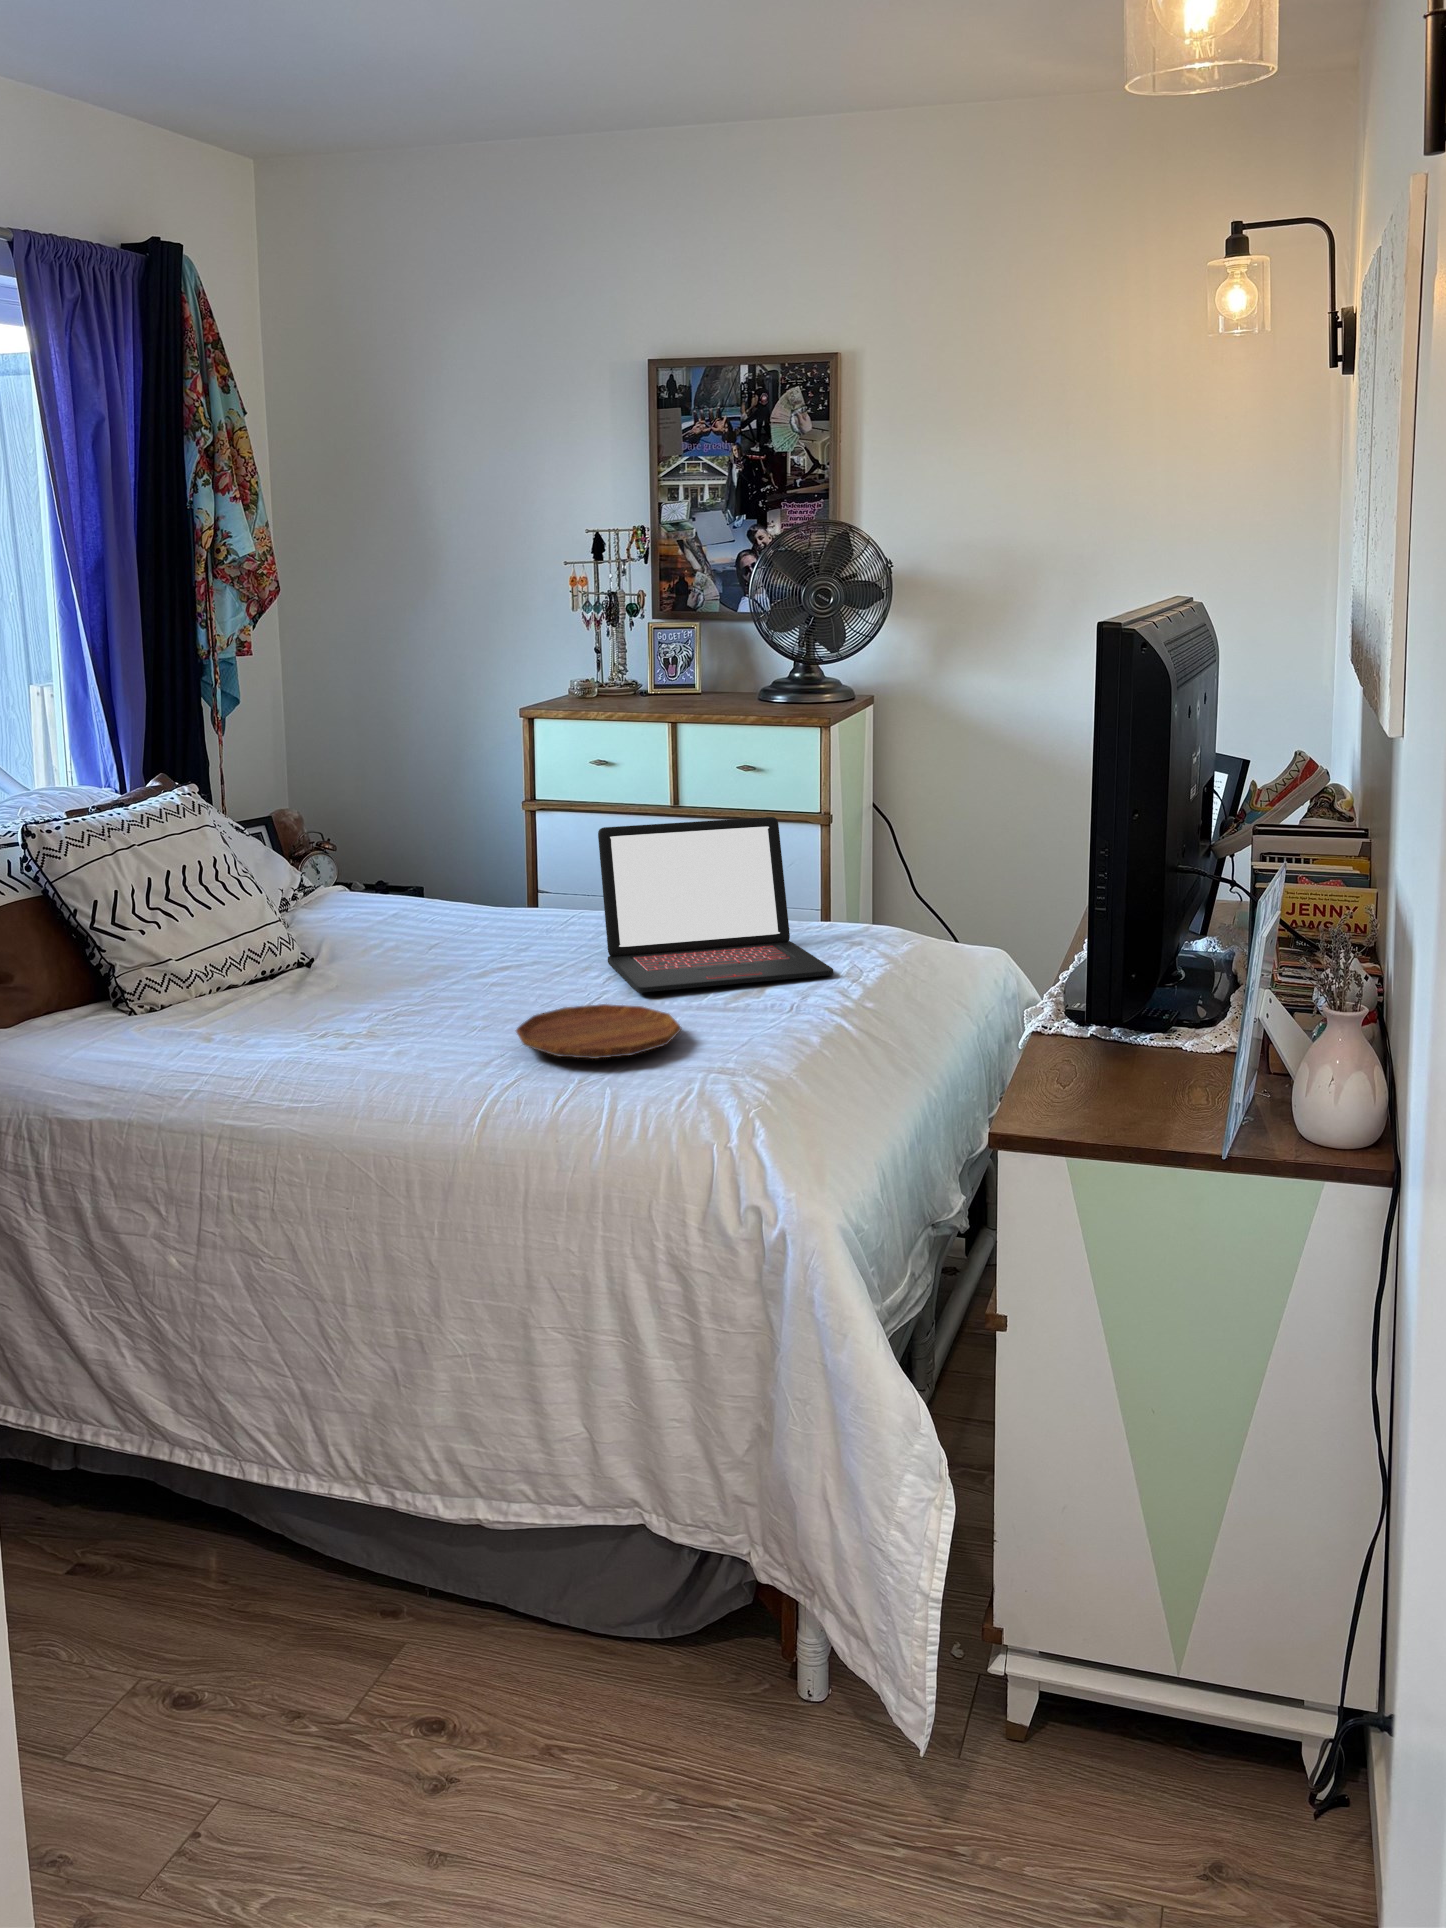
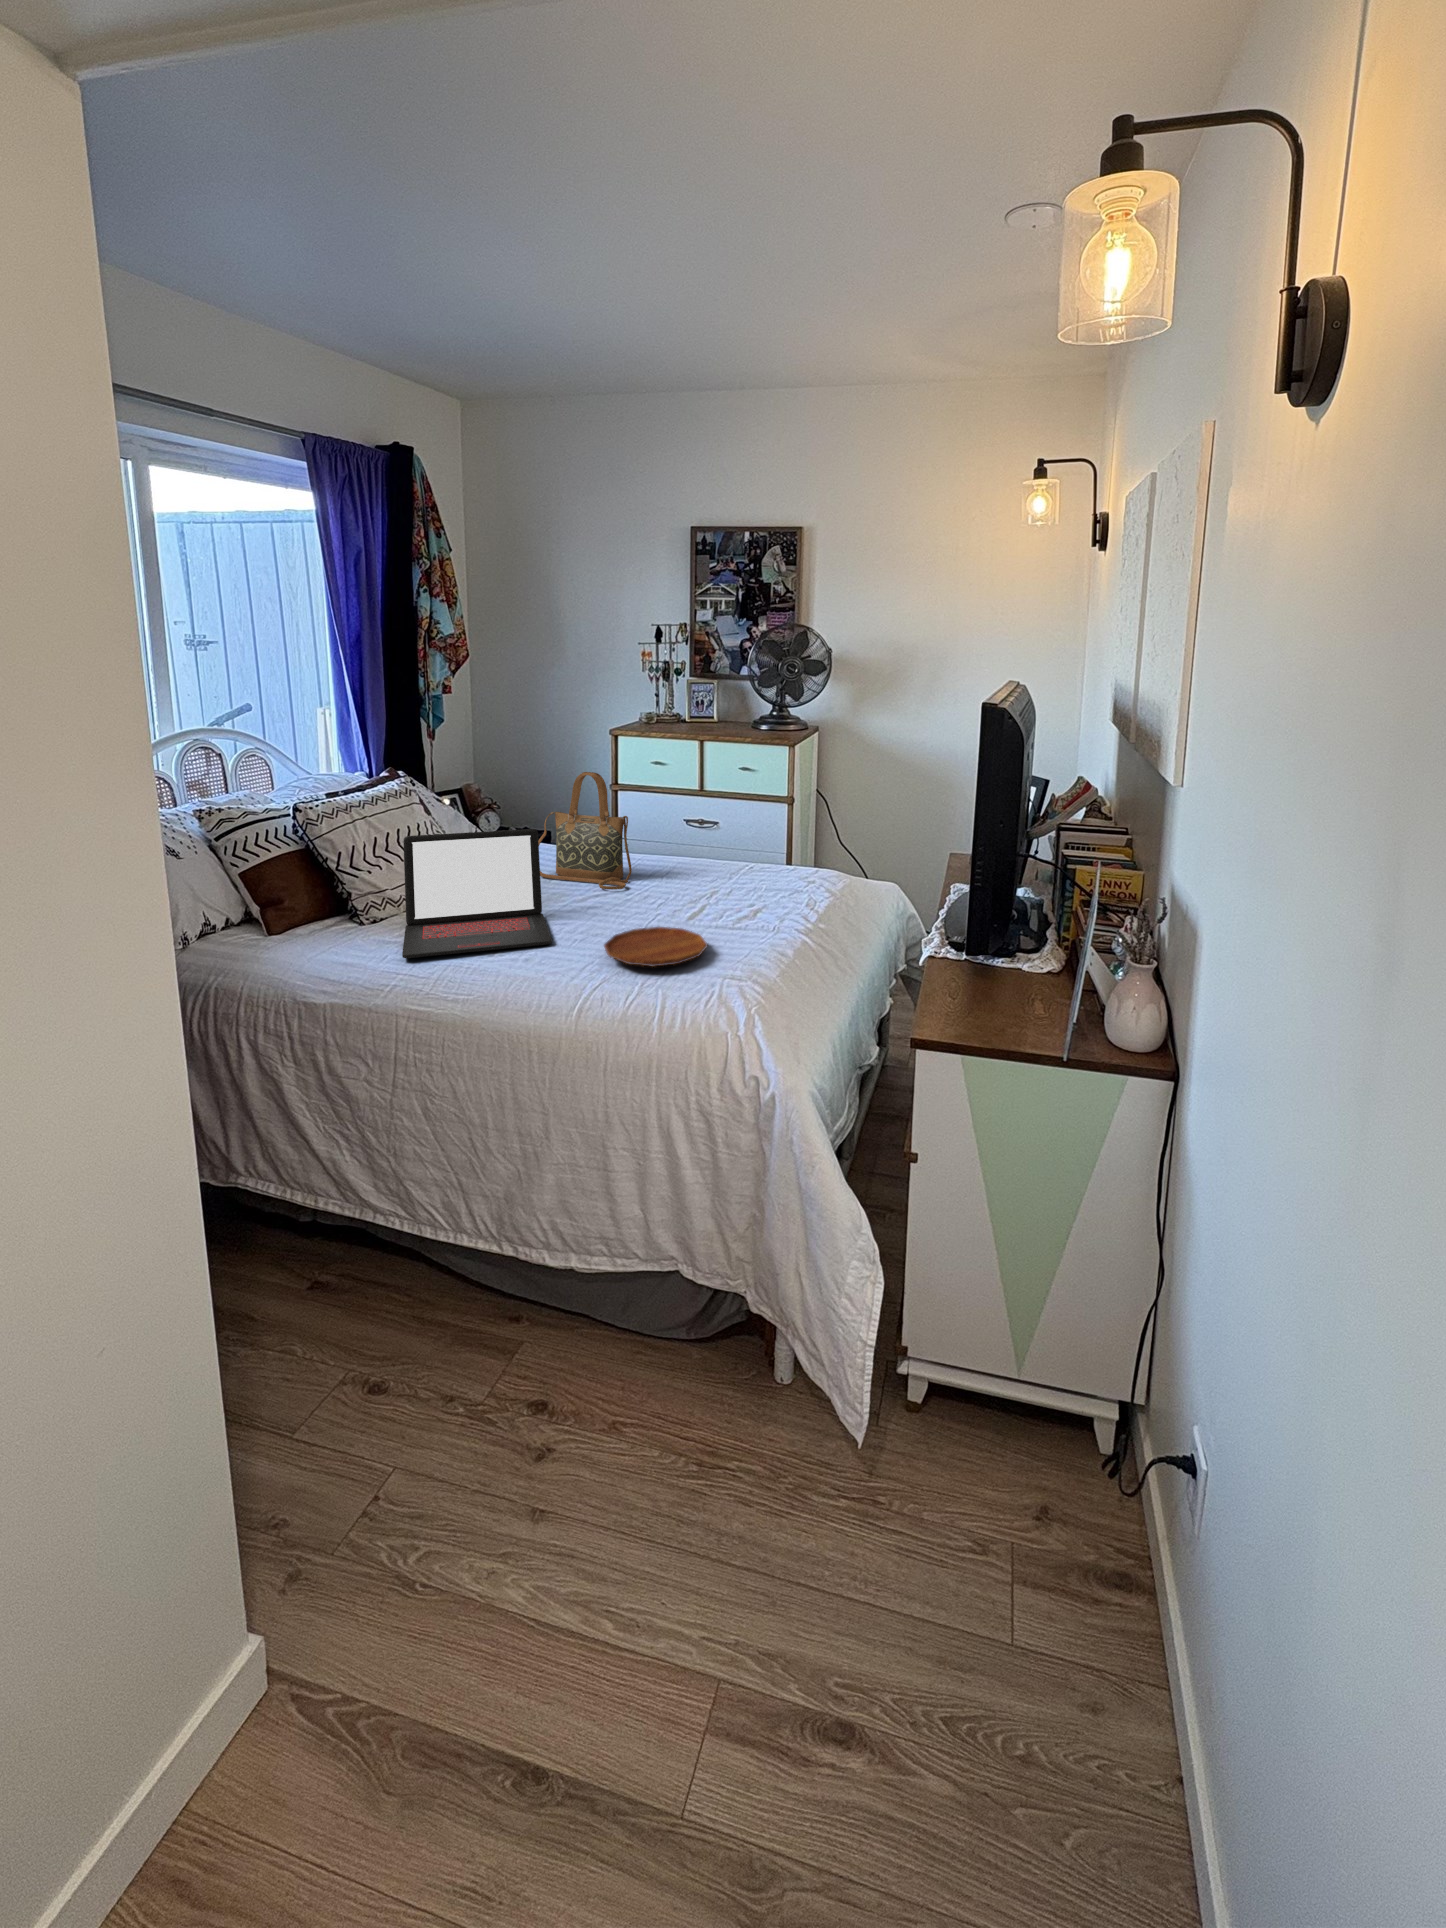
handbag: none [400,768,558,957] -> present [538,772,632,890]
laptop: present [598,817,833,992] -> present [402,829,552,958]

